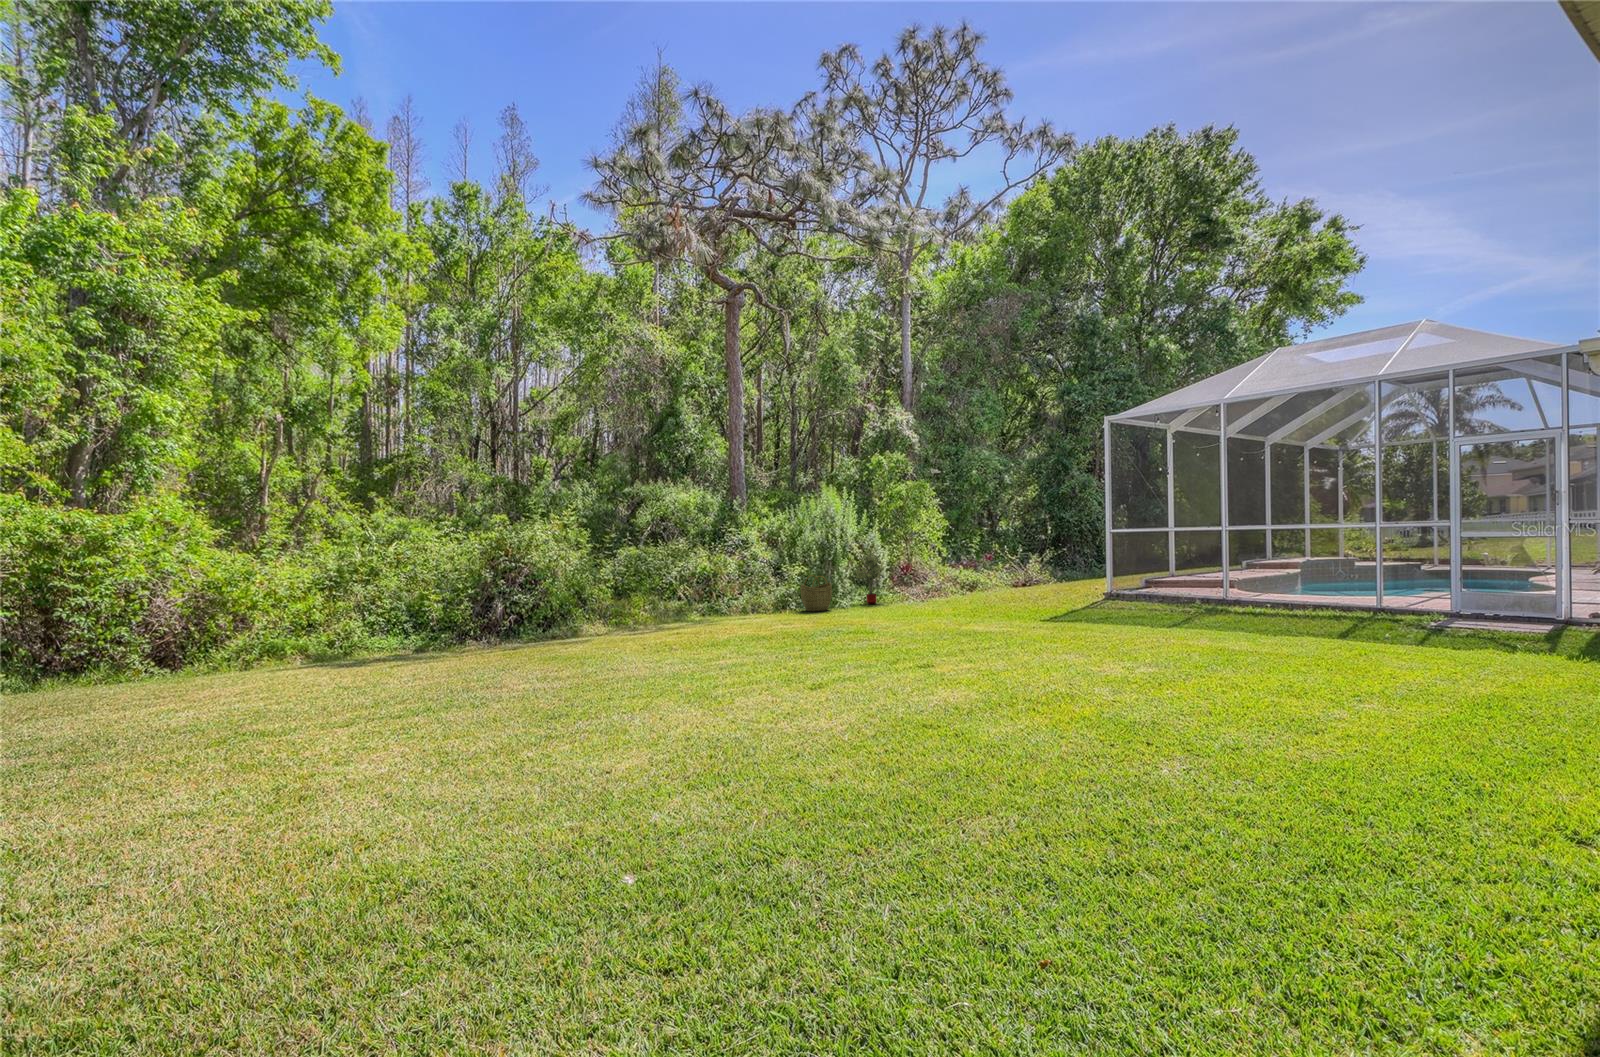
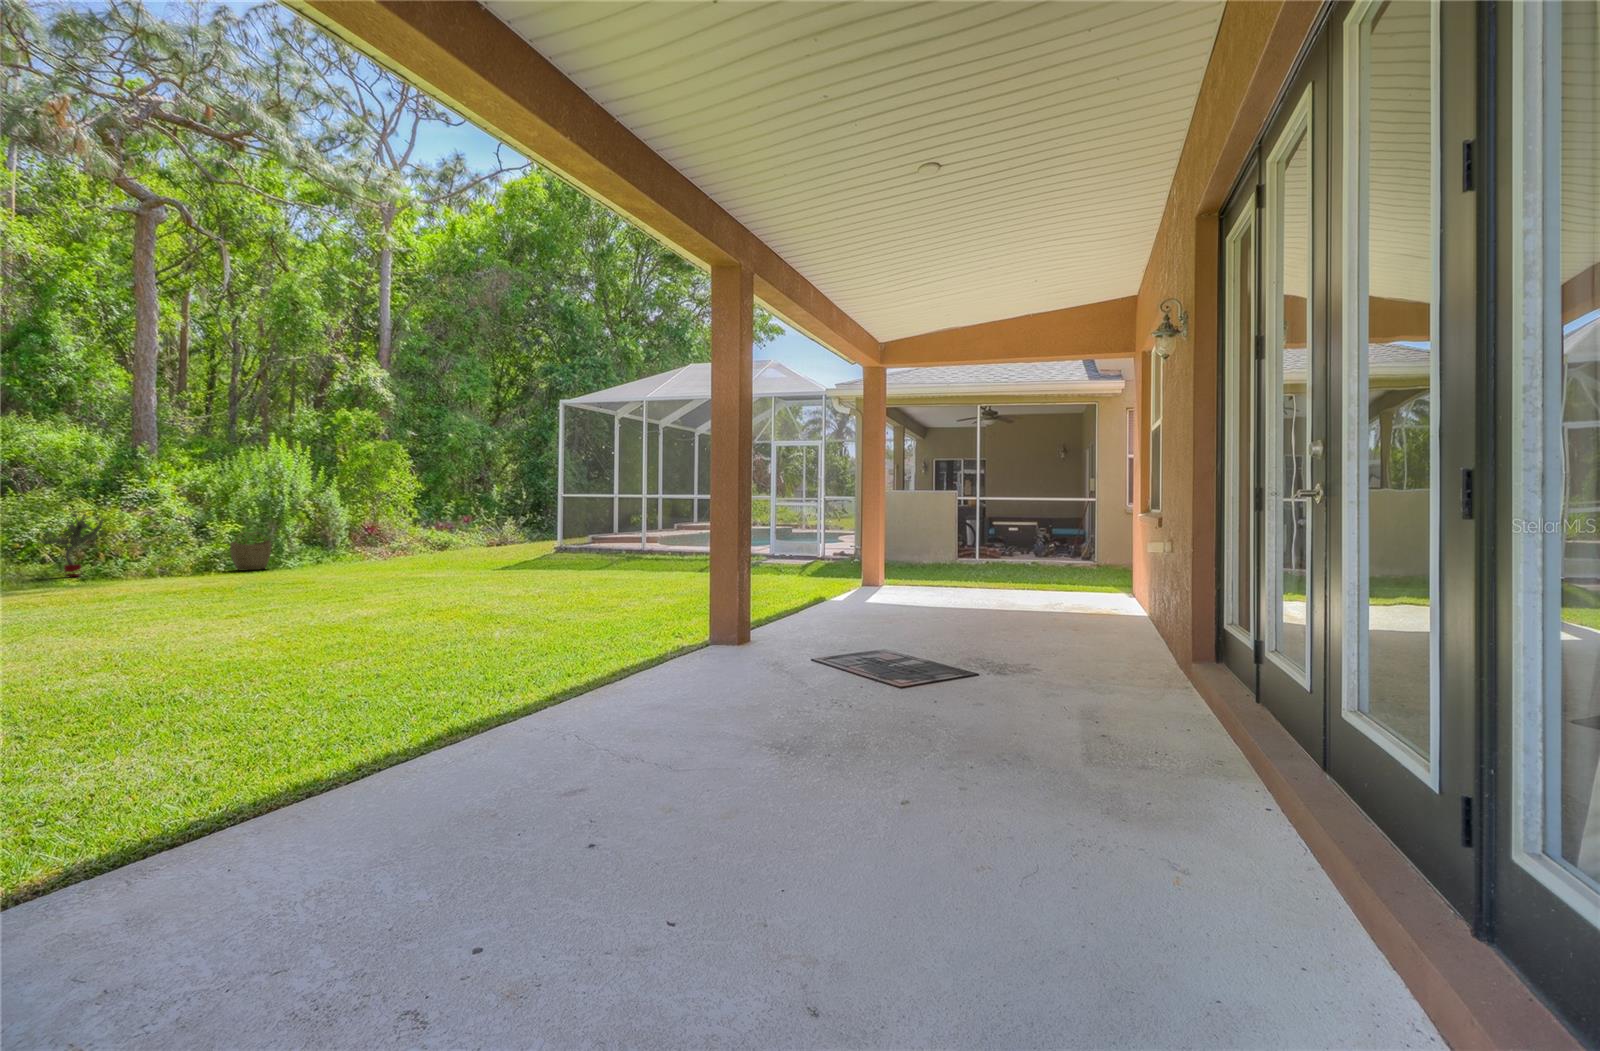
potted tree: present [855,551,881,604] -> present [40,511,104,577]

